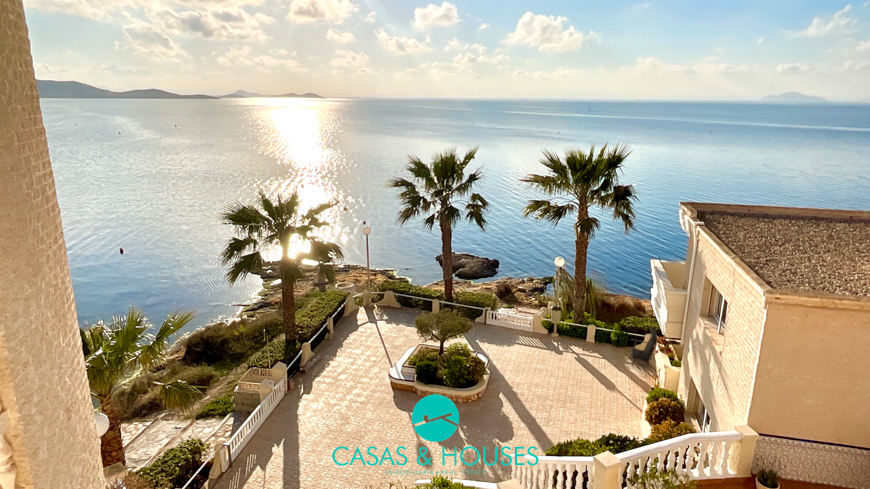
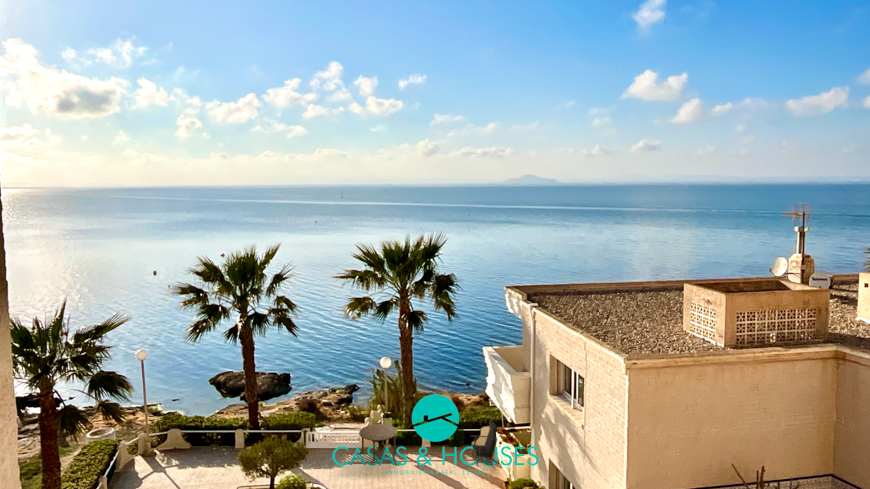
dining table: none [529,314,563,344] -> present [359,424,398,460]

